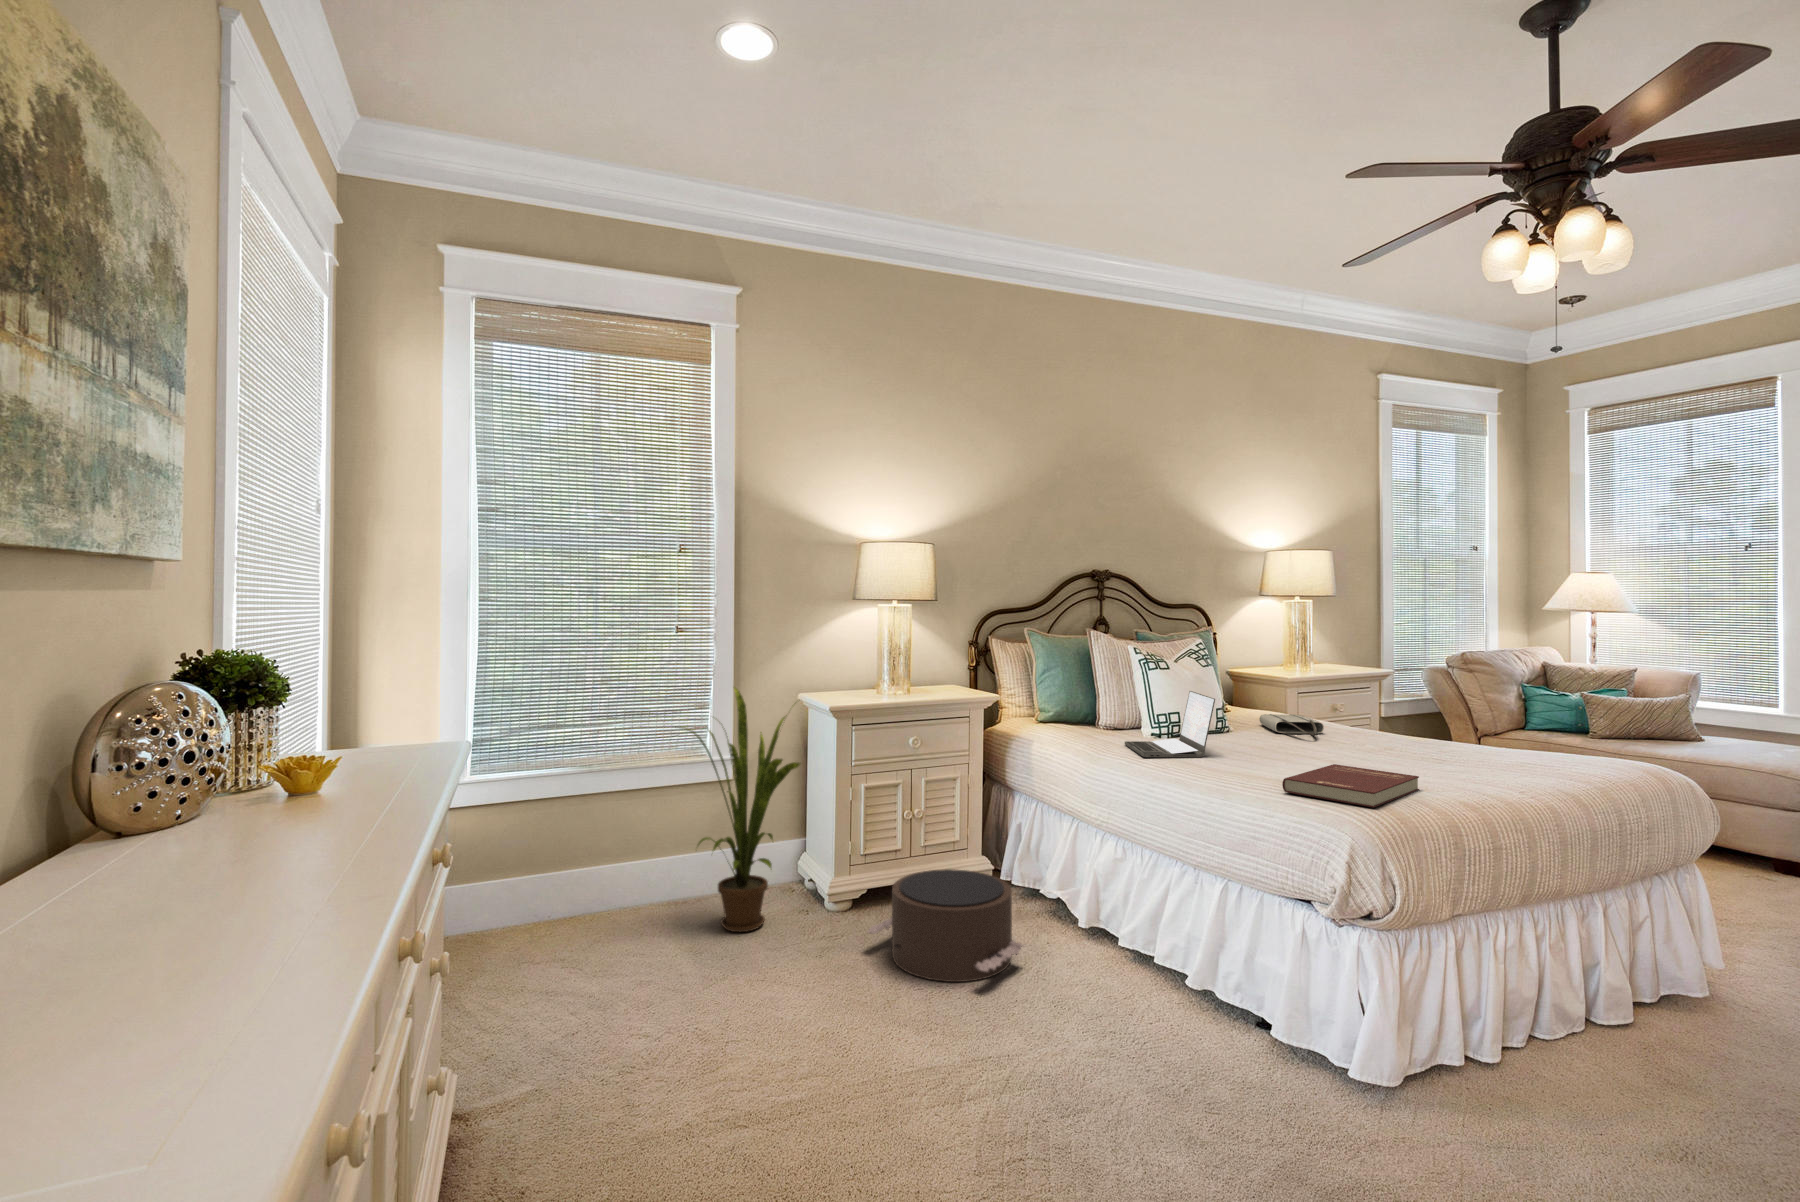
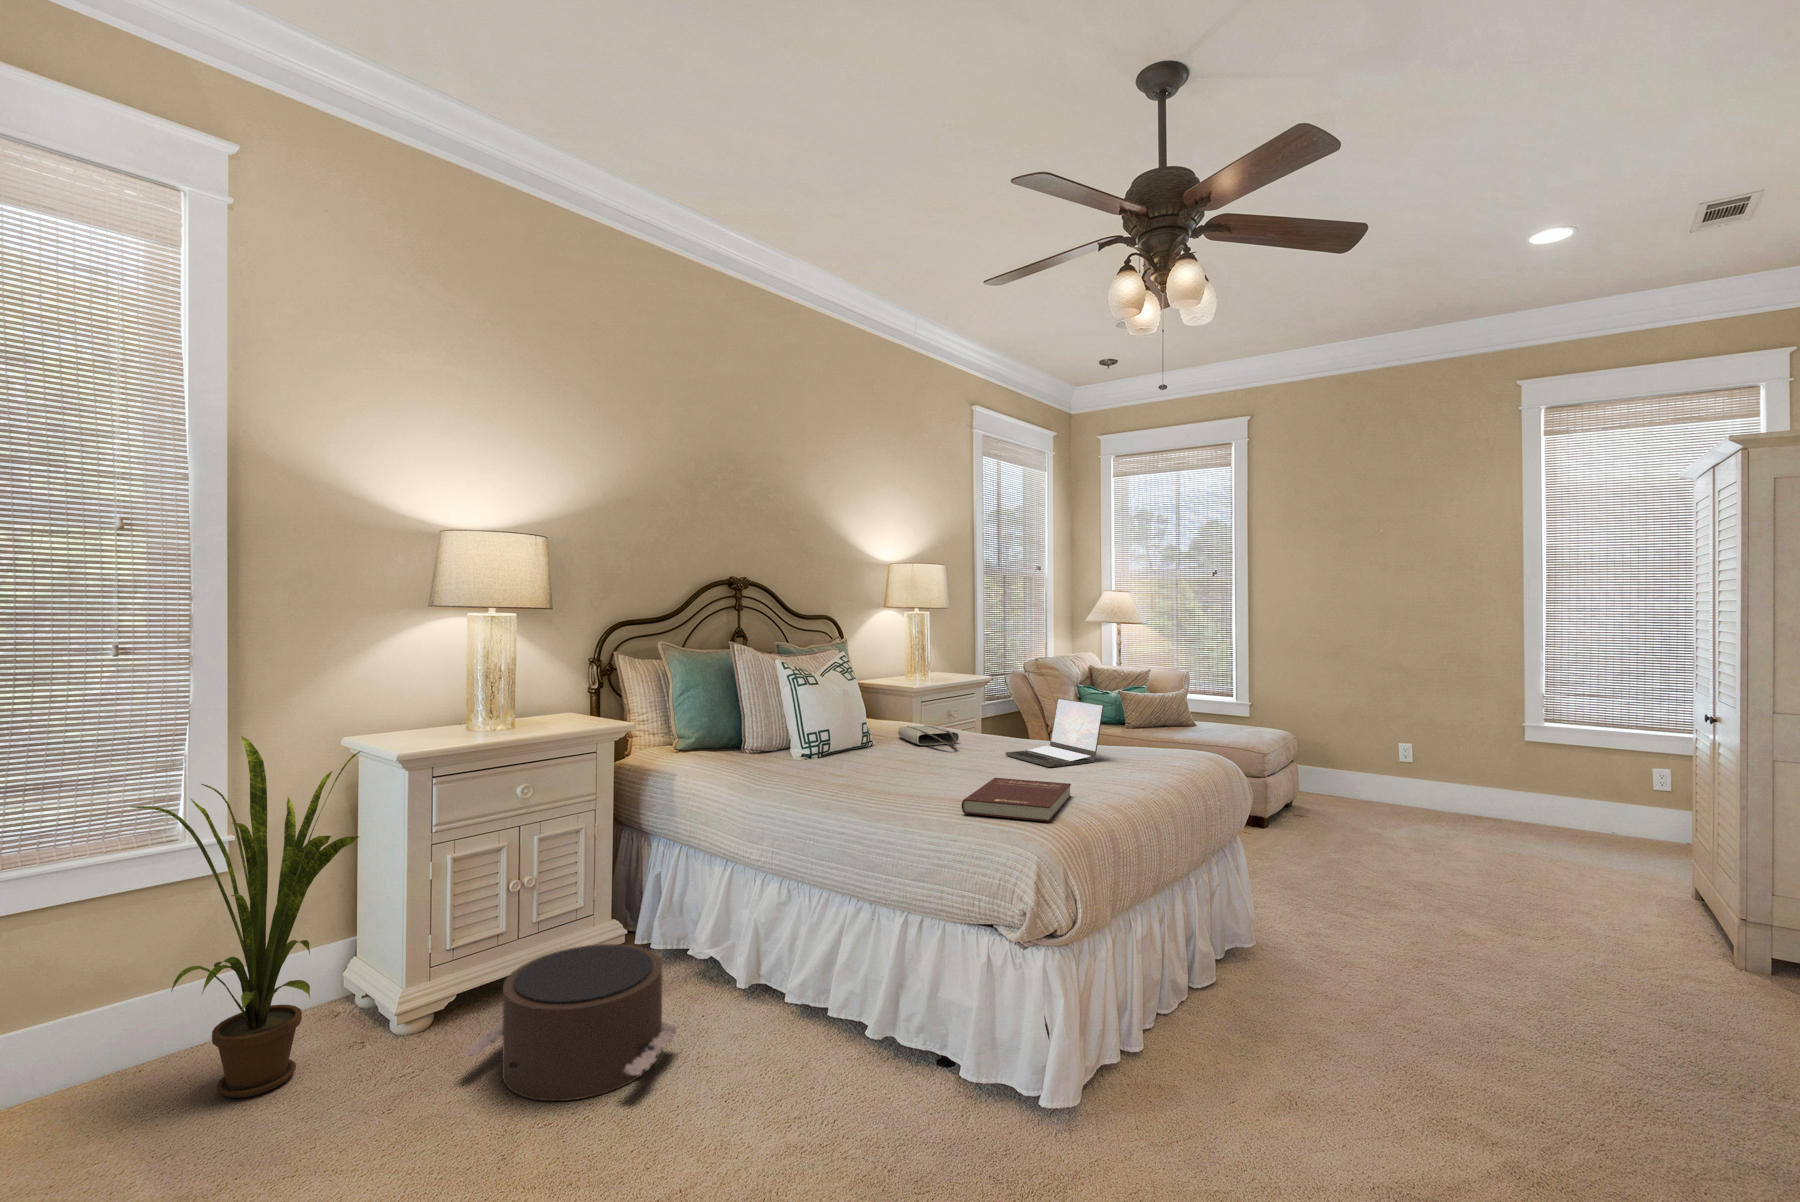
laptop: present [1125,691,1215,757] -> present [1006,698,1104,767]

